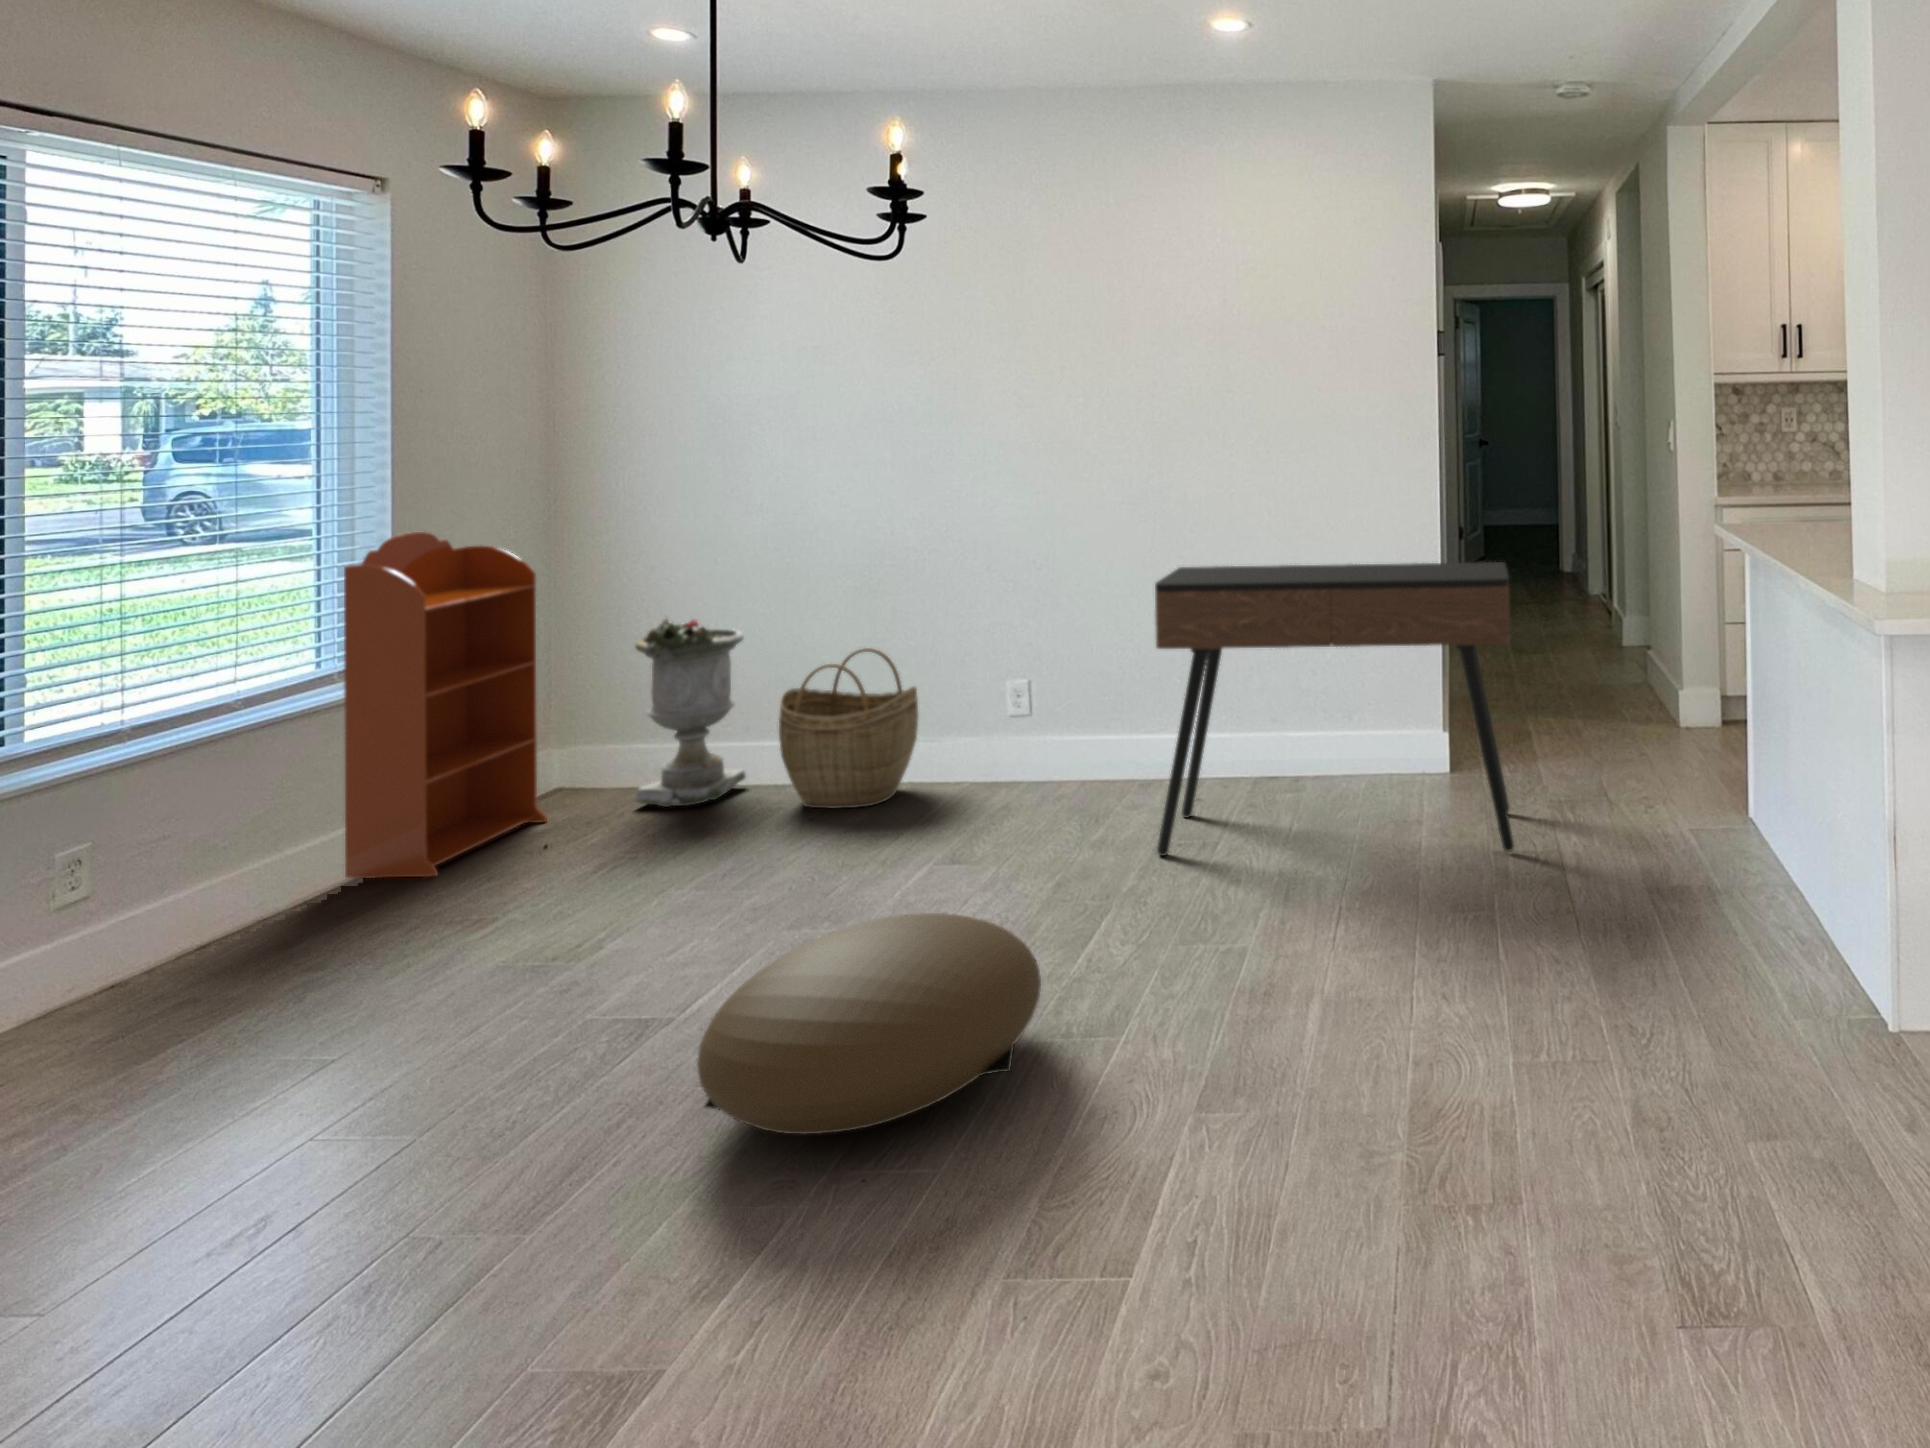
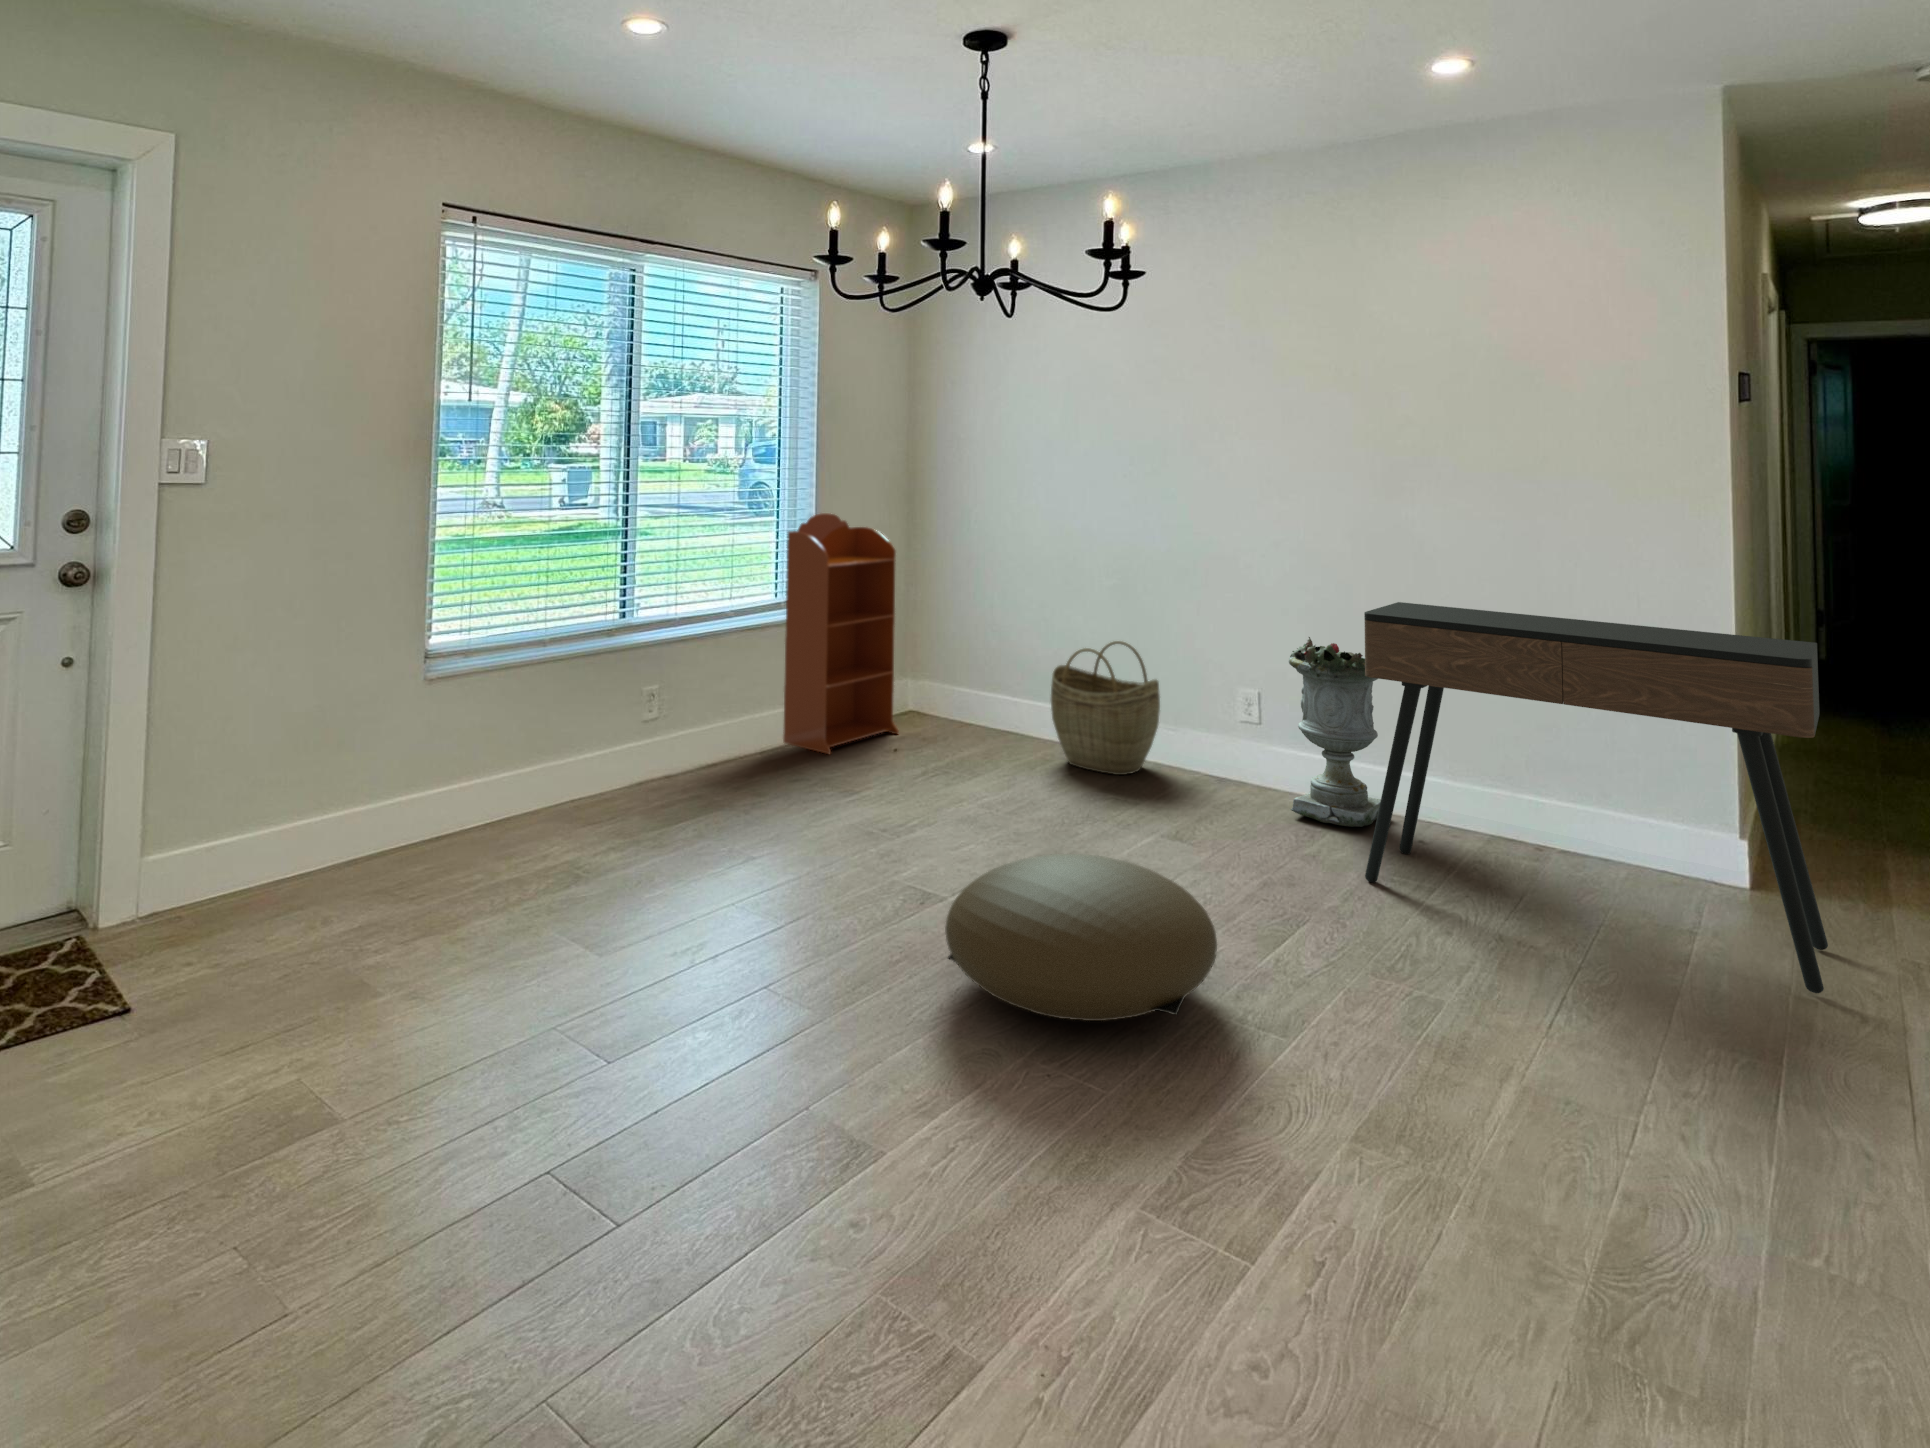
planter: present [635,618,746,807] -> present [1289,637,1381,827]

